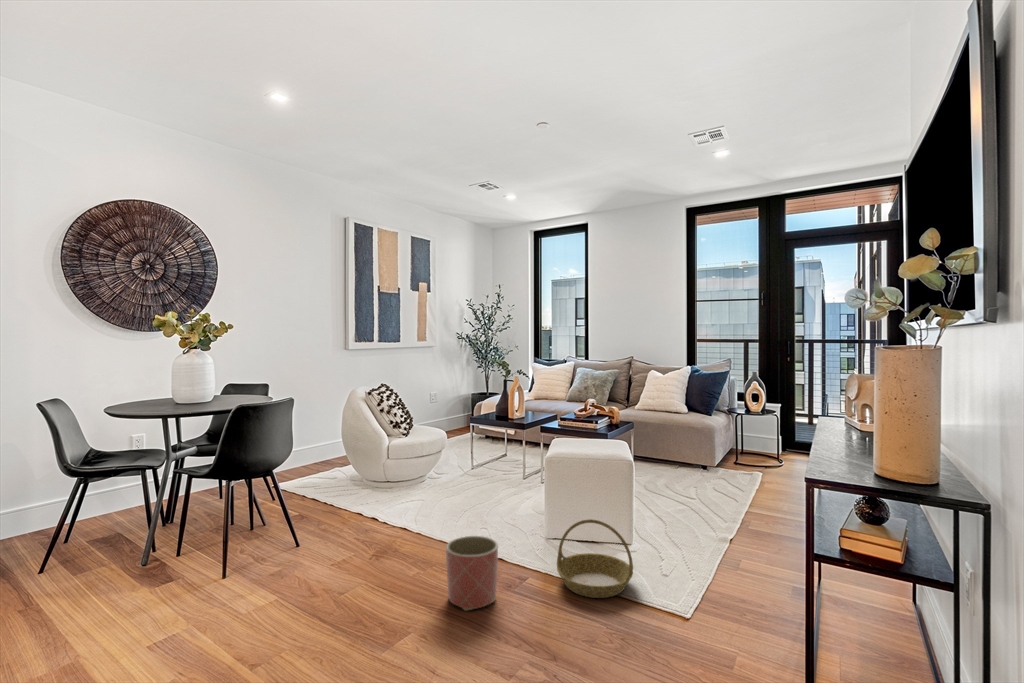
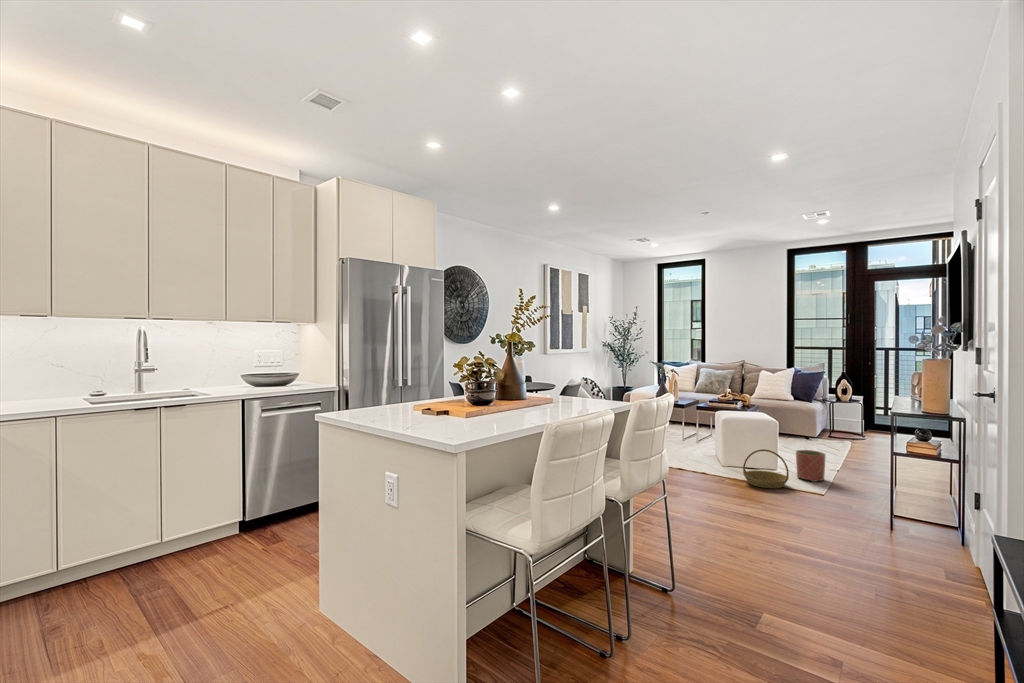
planter: present [446,536,498,610] -> present [796,450,826,482]

